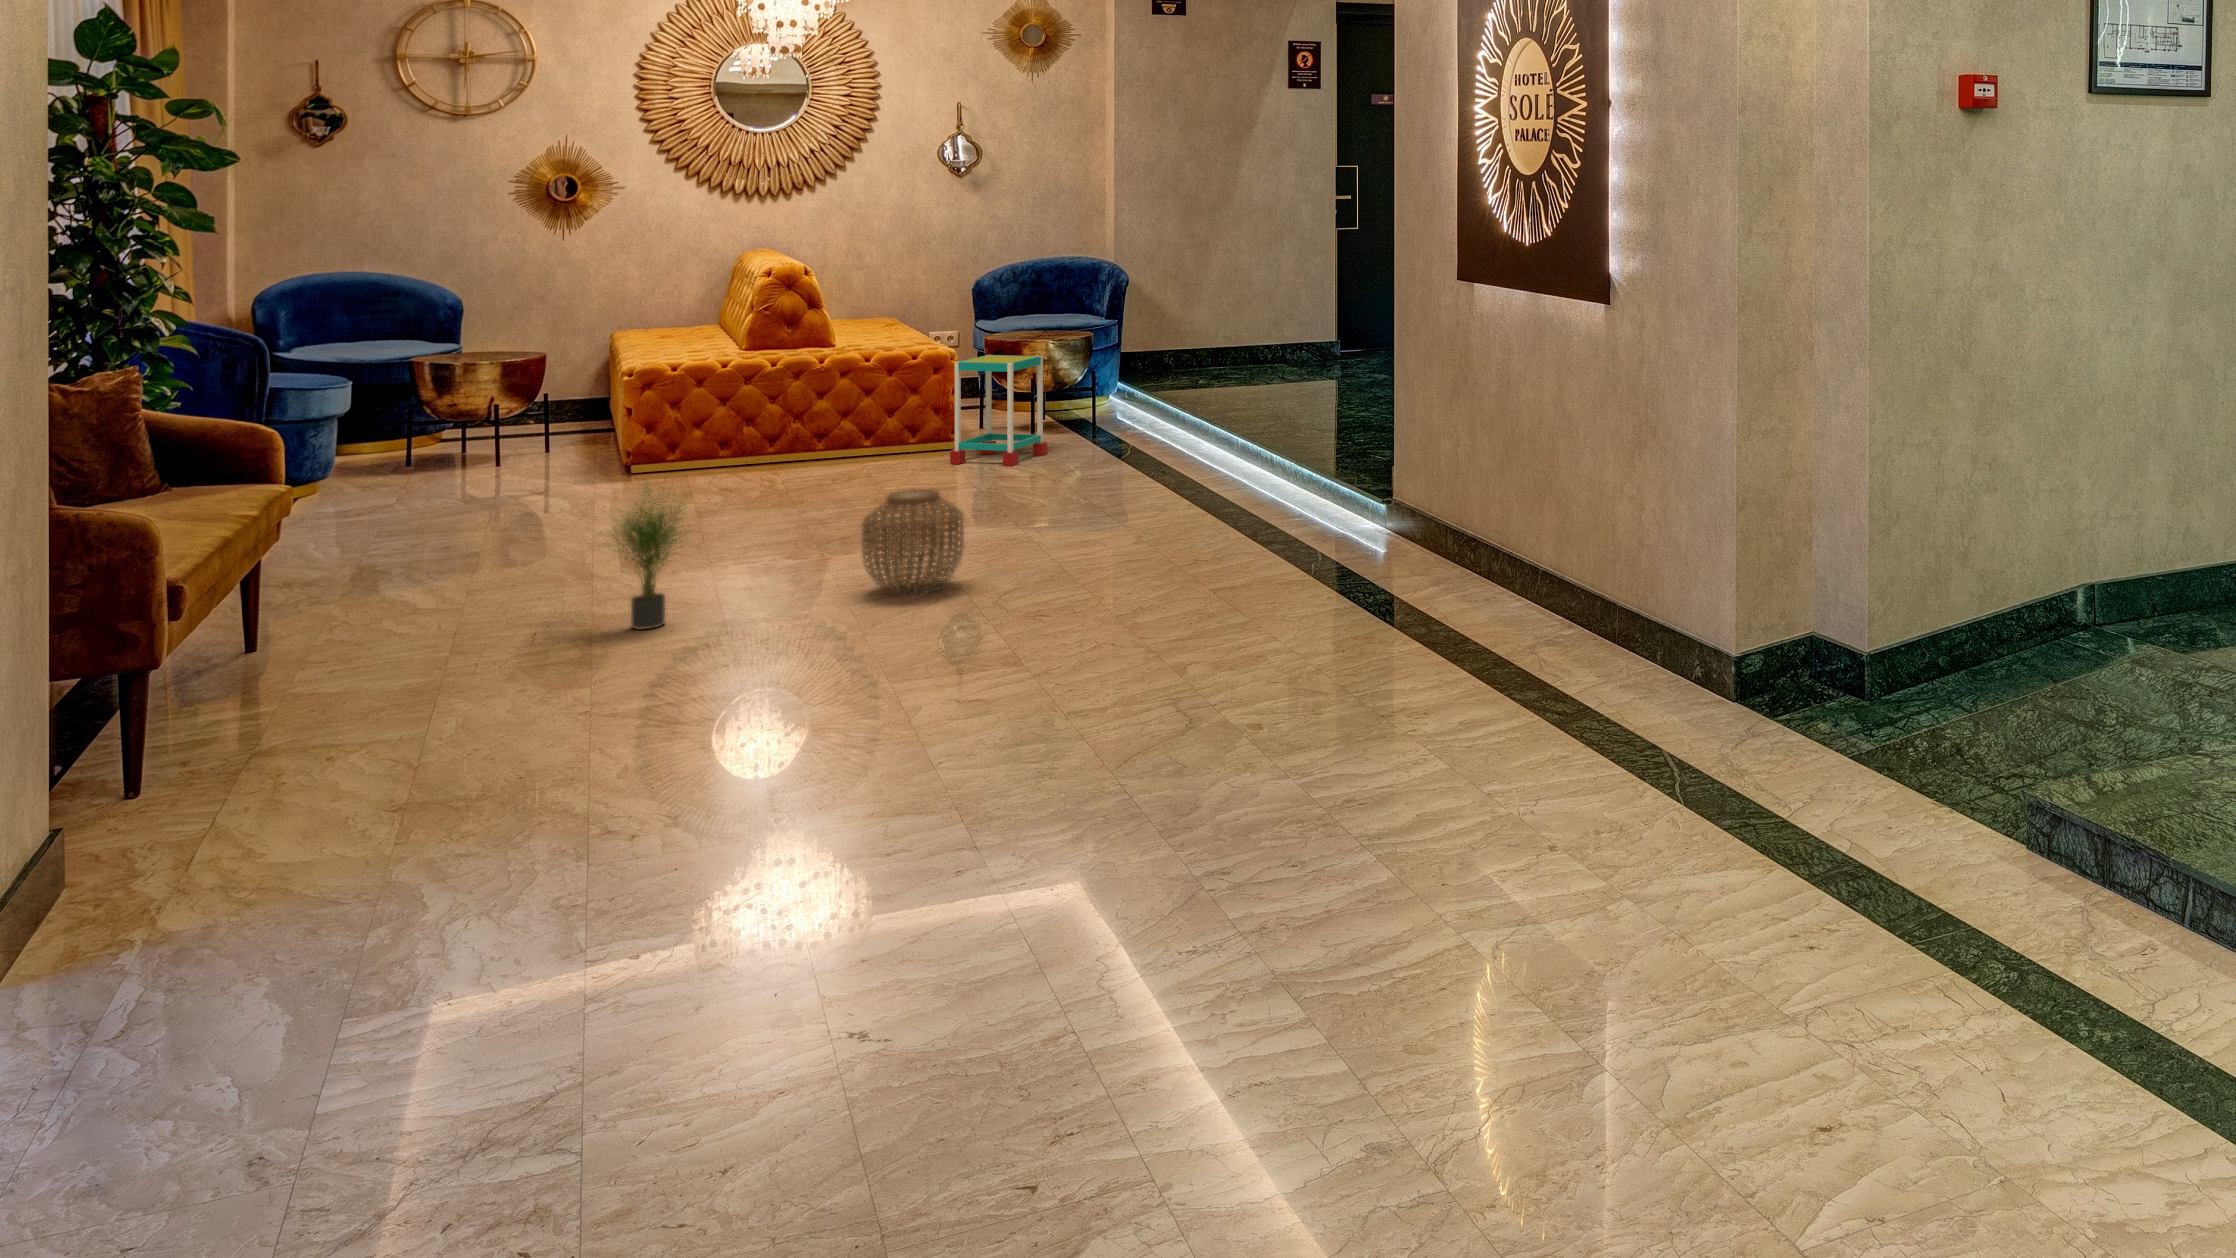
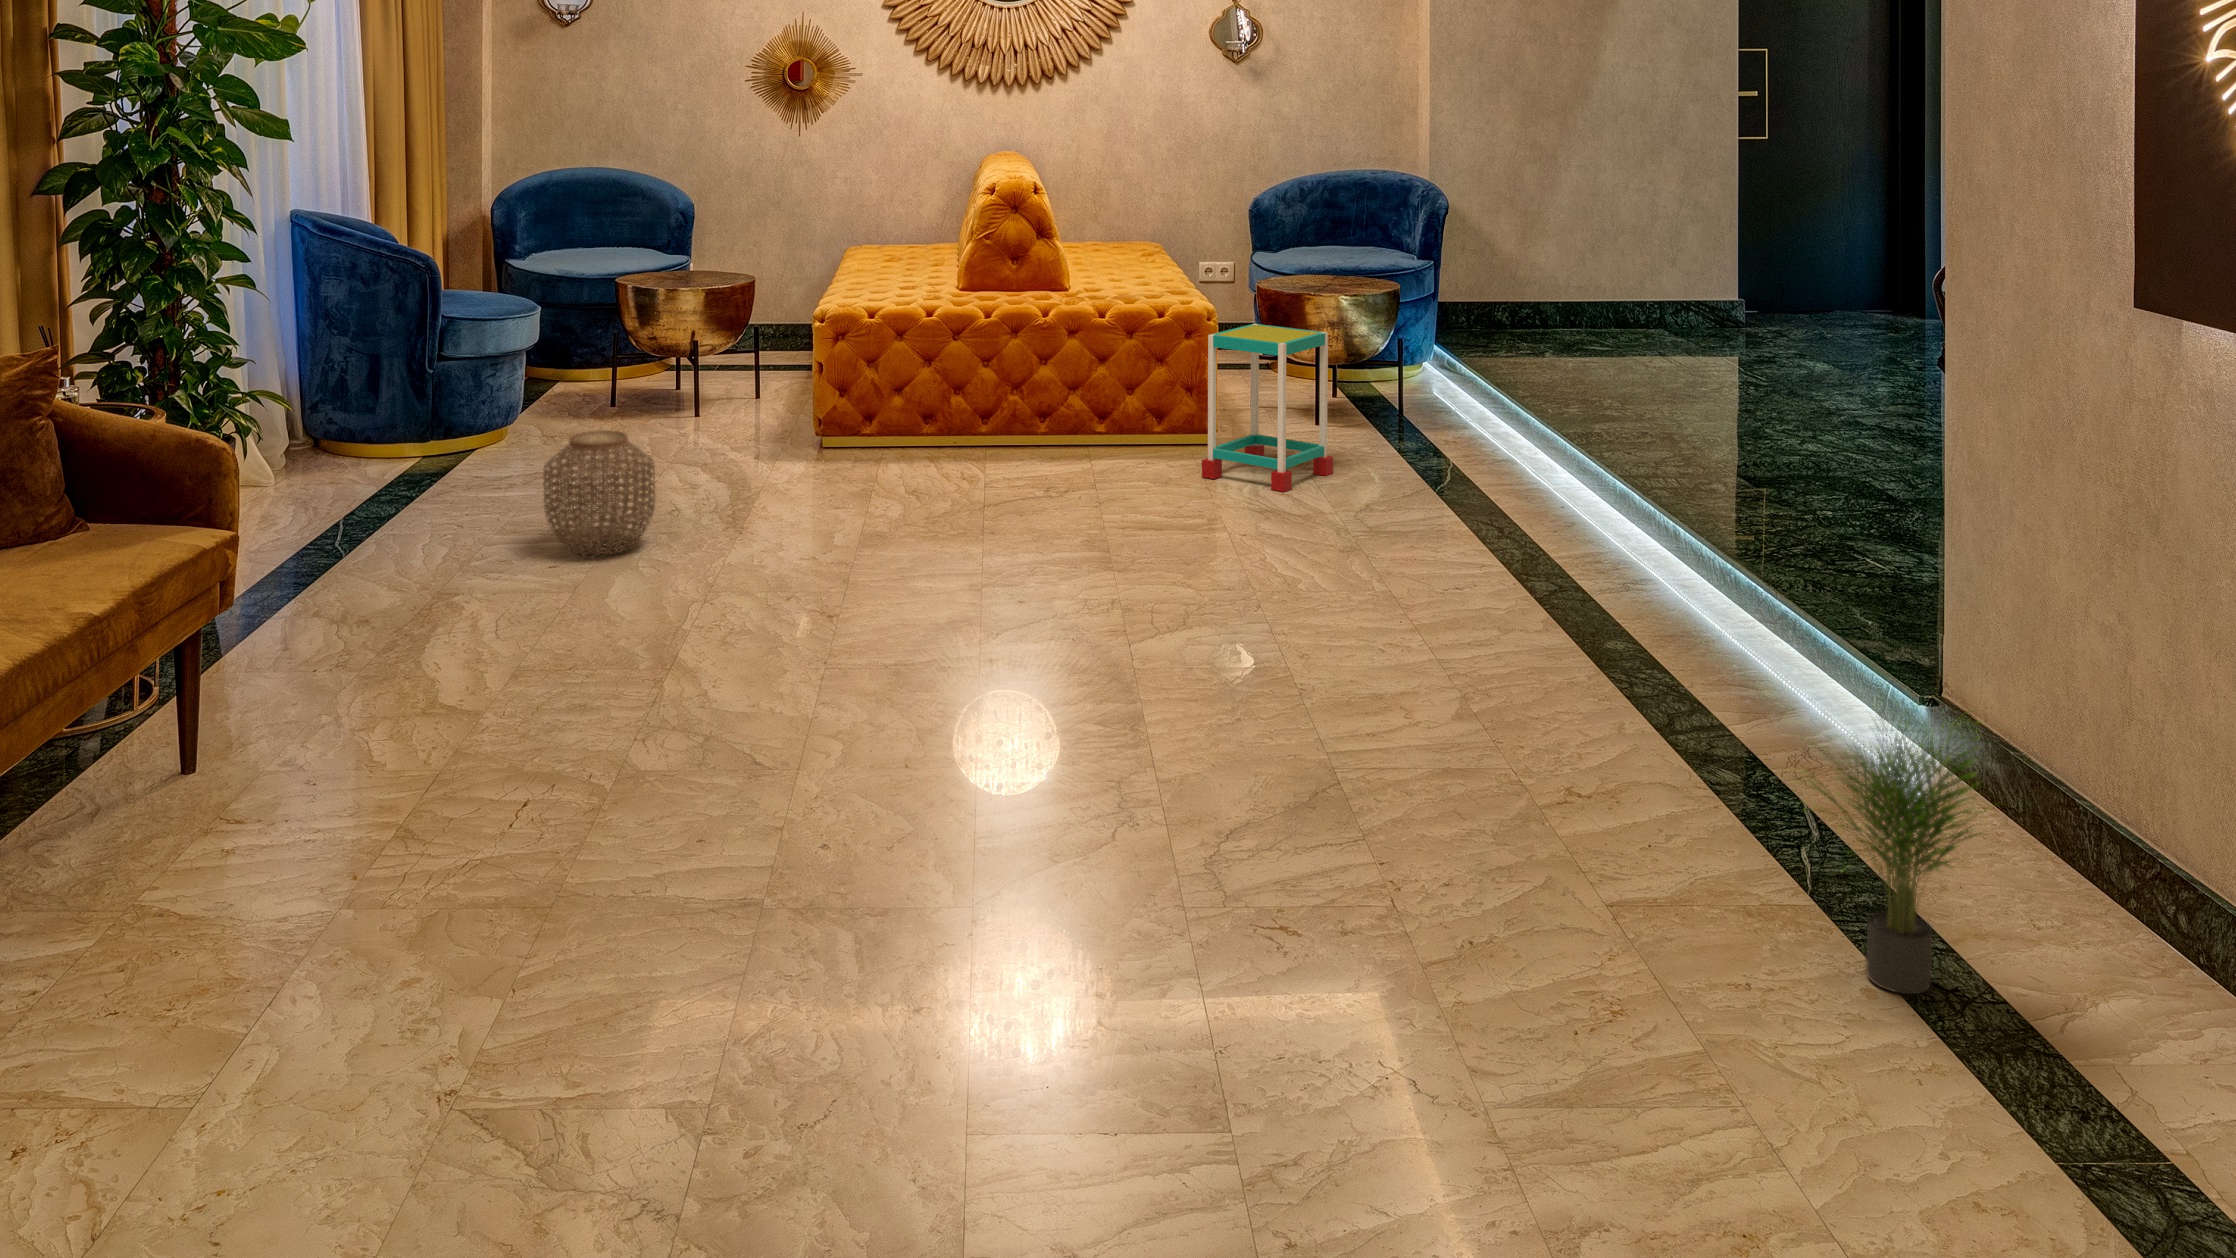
potted plant: present [599,487,690,629] -> present [1794,698,1988,994]
woven basket: present [862,489,964,595] -> present [544,430,655,556]

